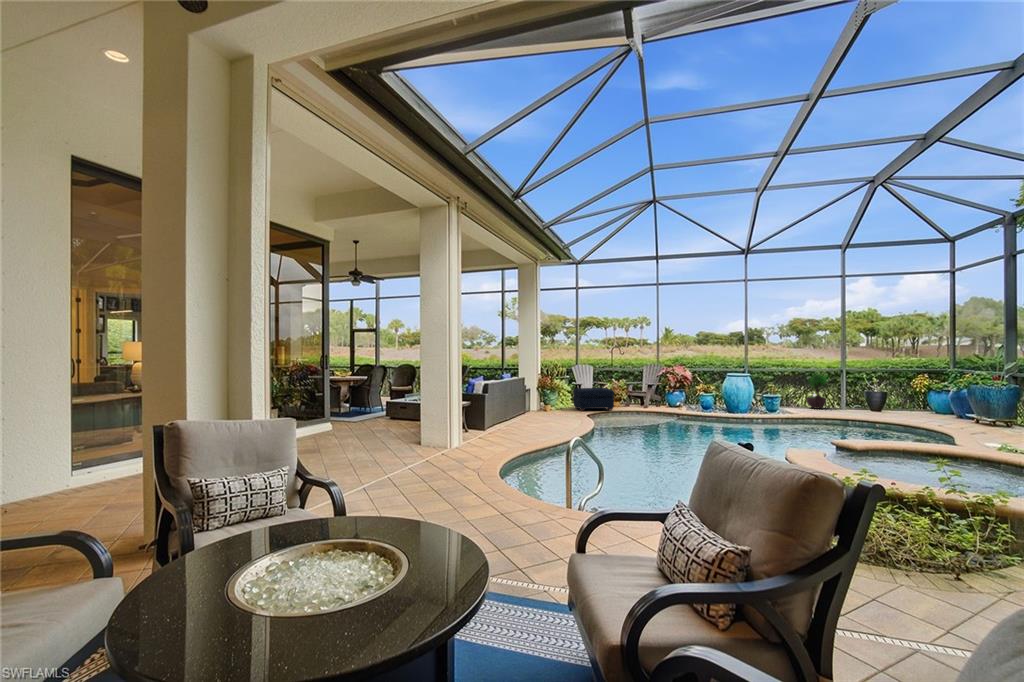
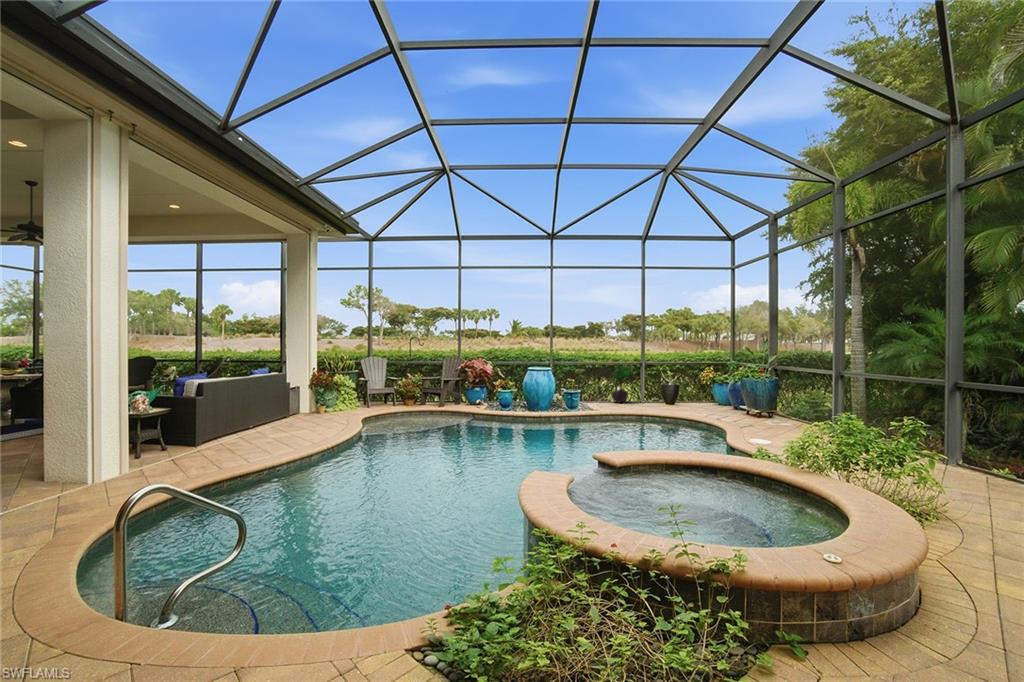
ottoman: present [573,388,614,411] -> none [361,385,407,413]

